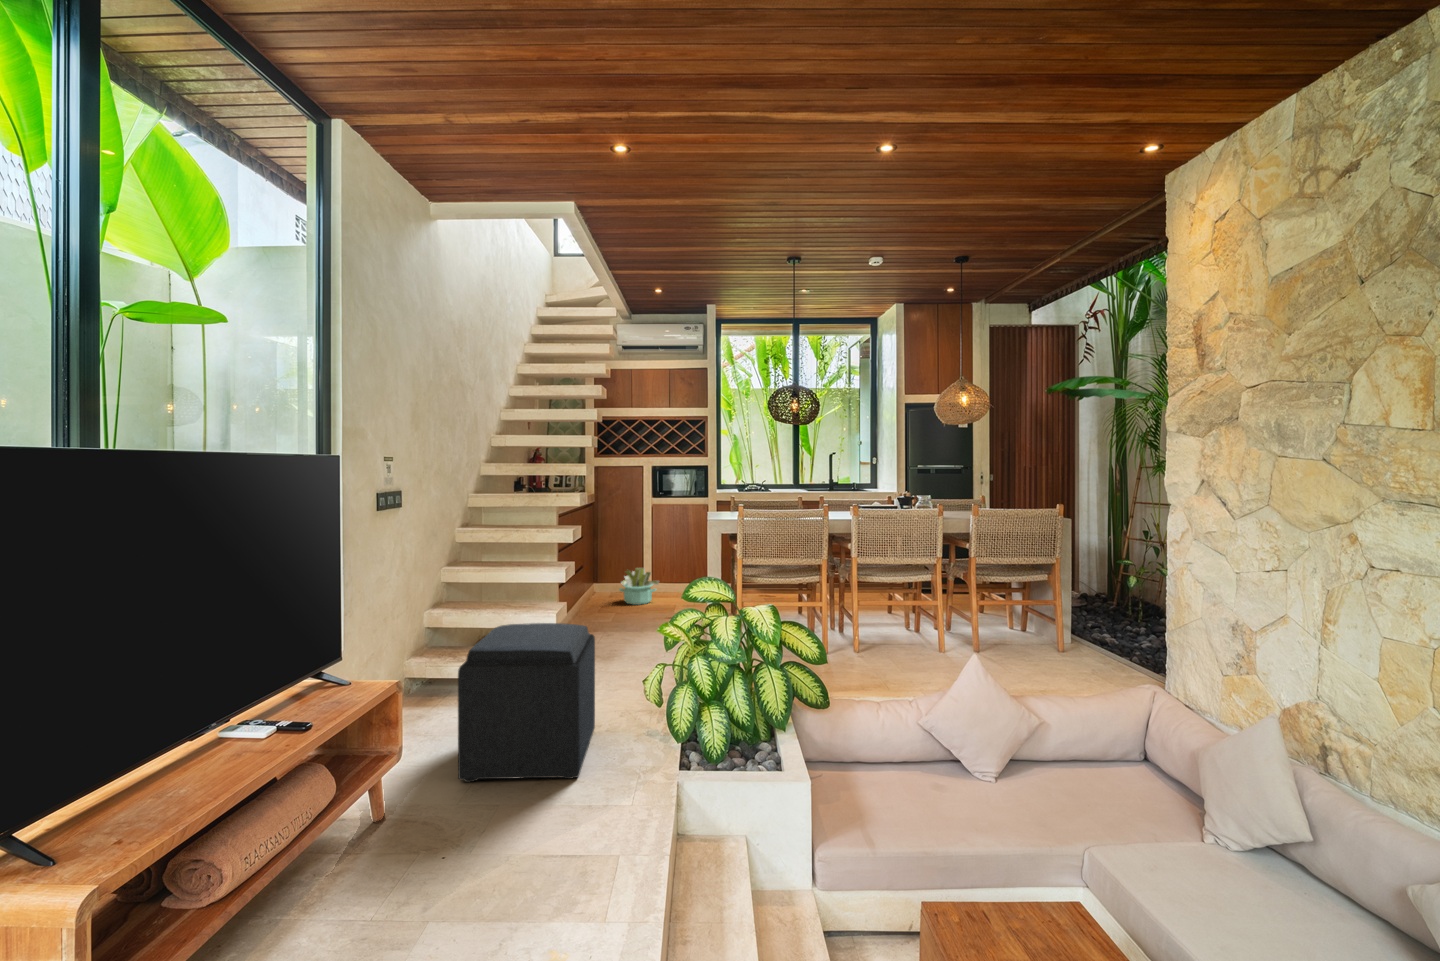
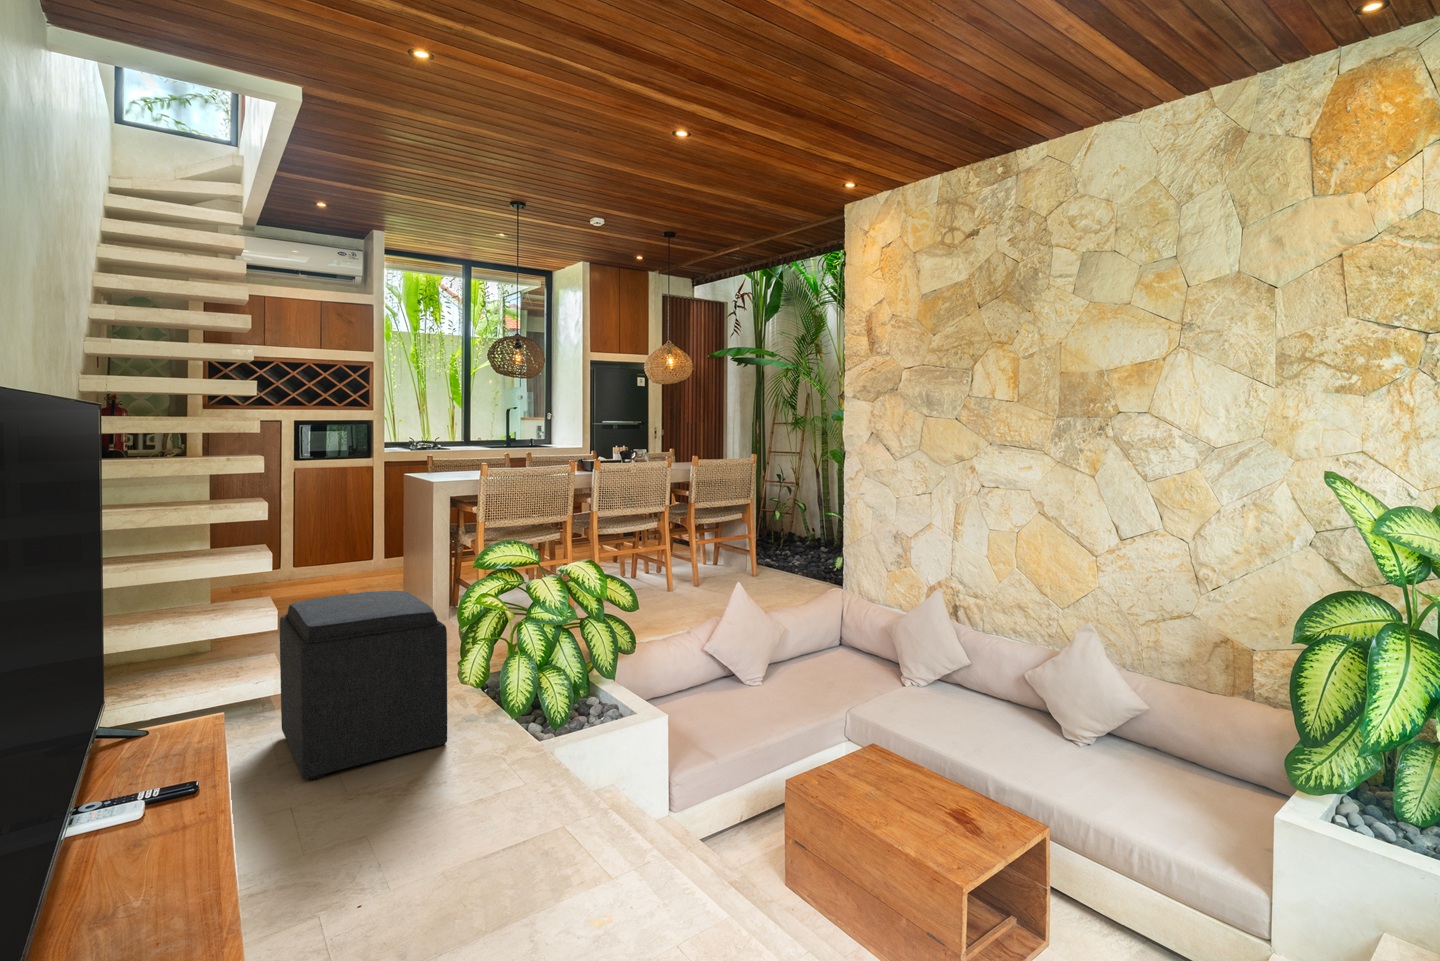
decorative plant: present [619,568,659,605] -> none [263,543,322,589]

